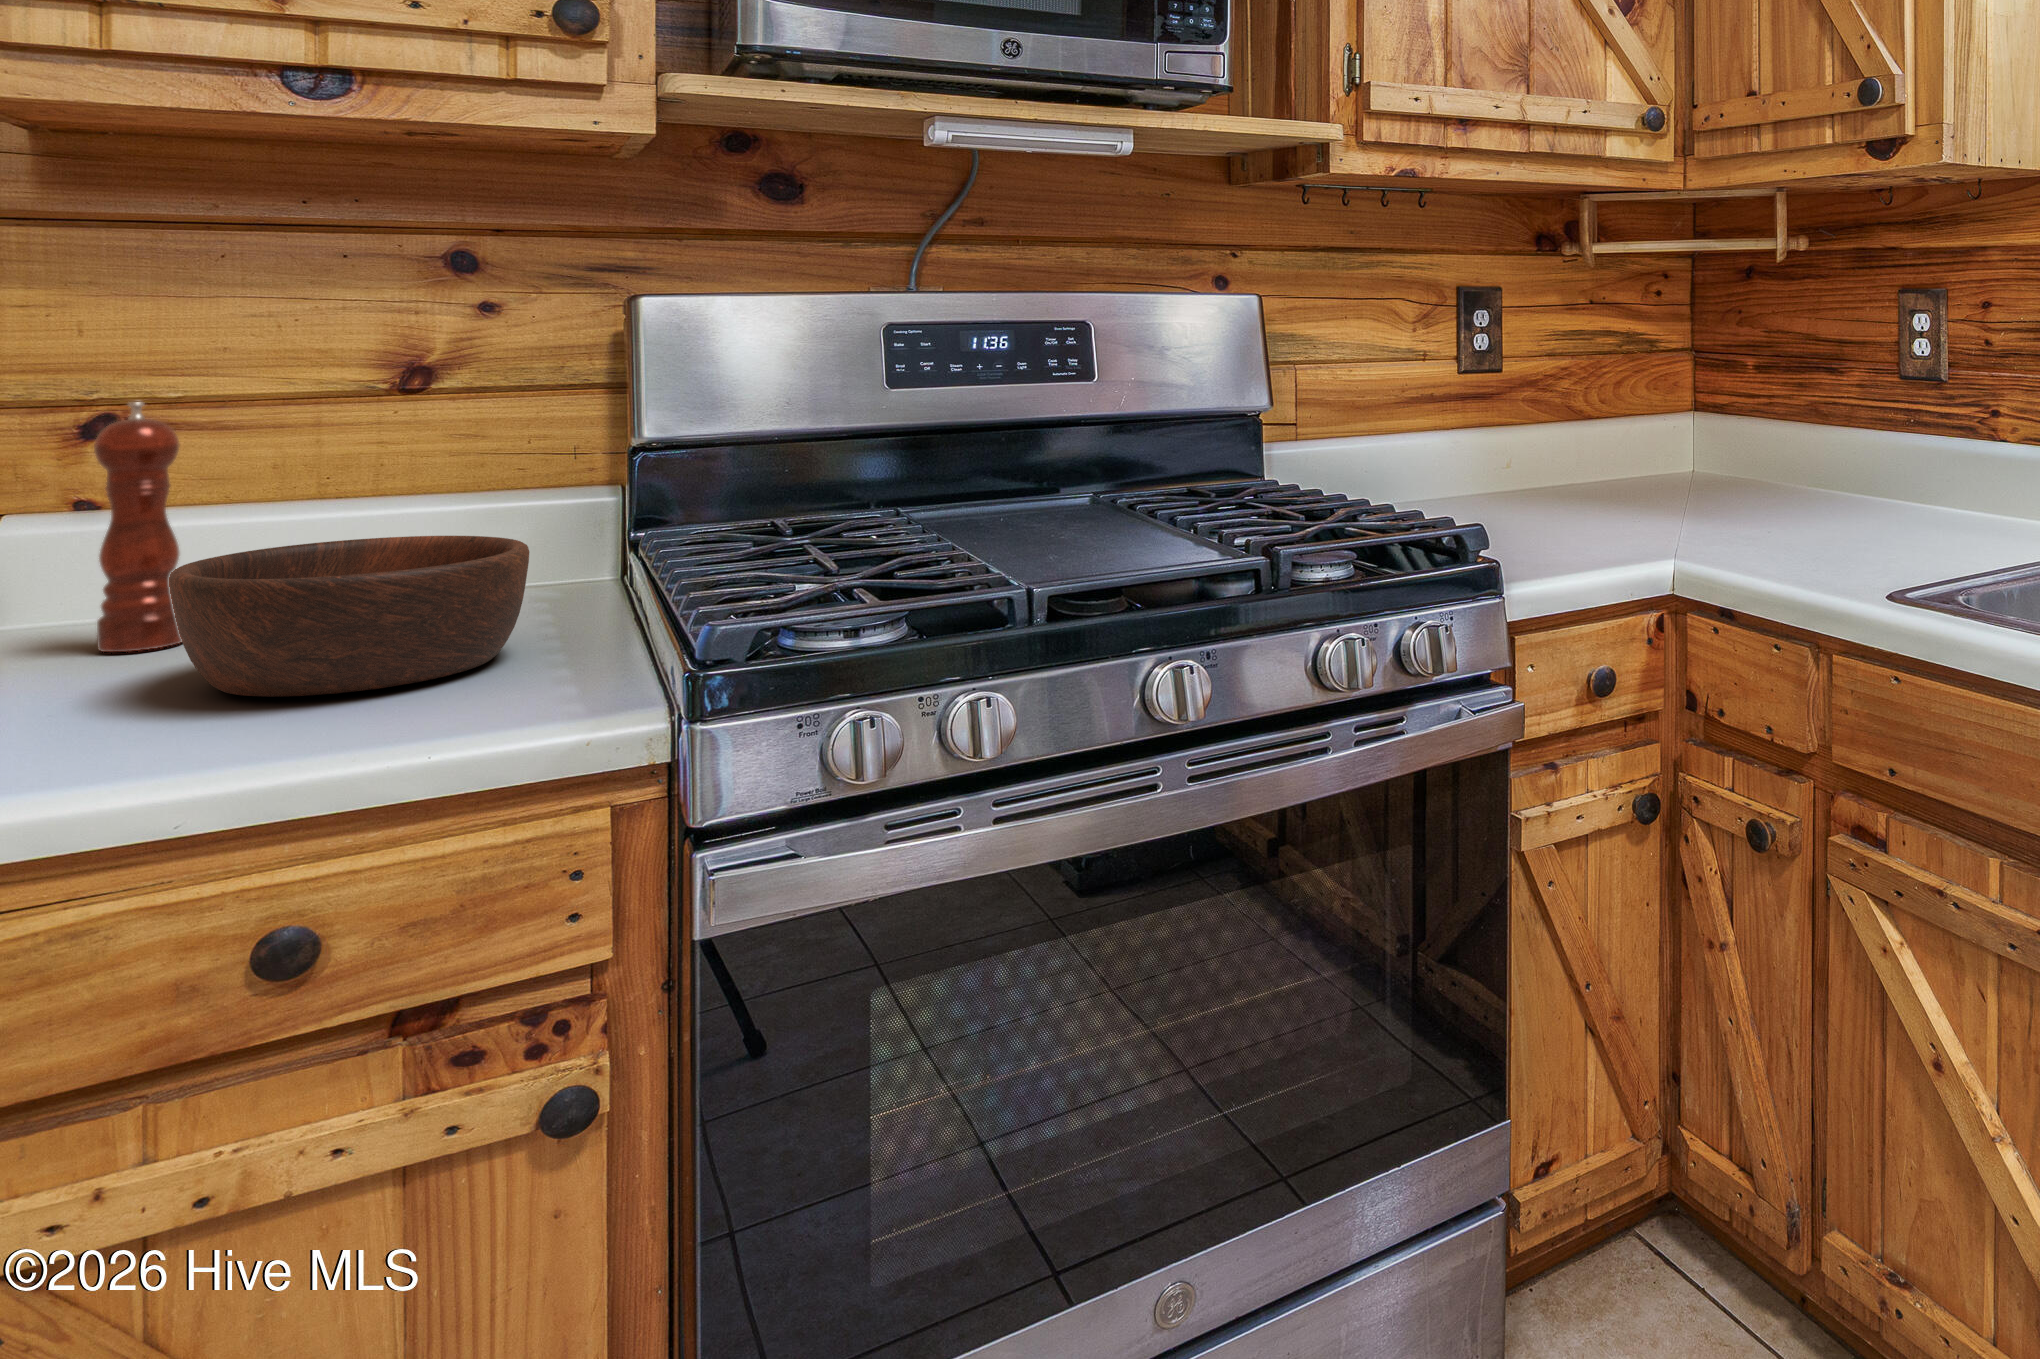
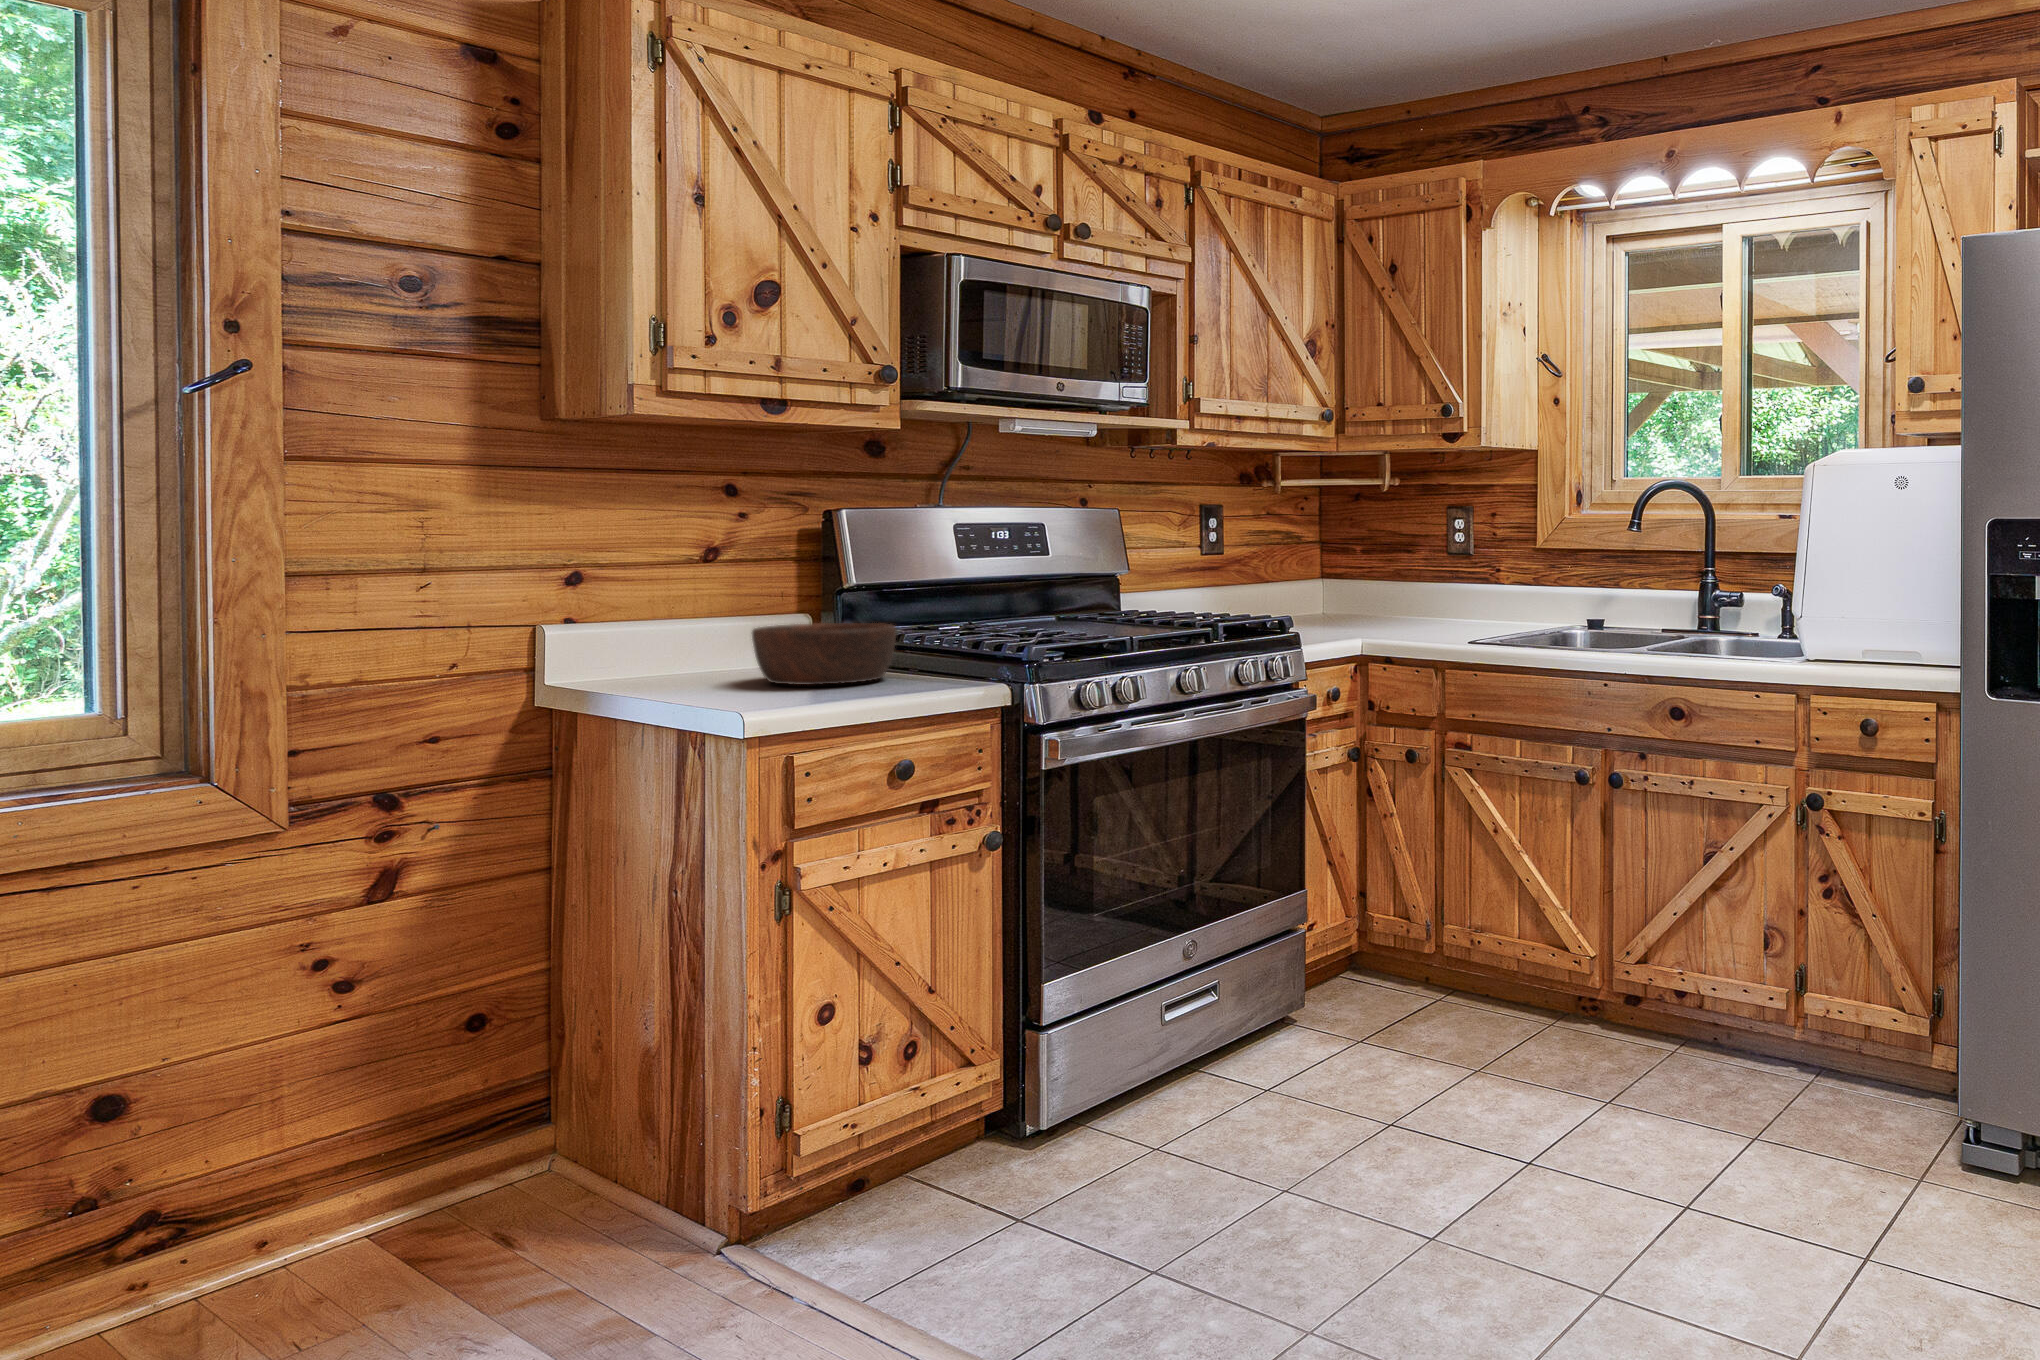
pepper mill: present [94,402,181,652] -> none [647,559,686,682]

